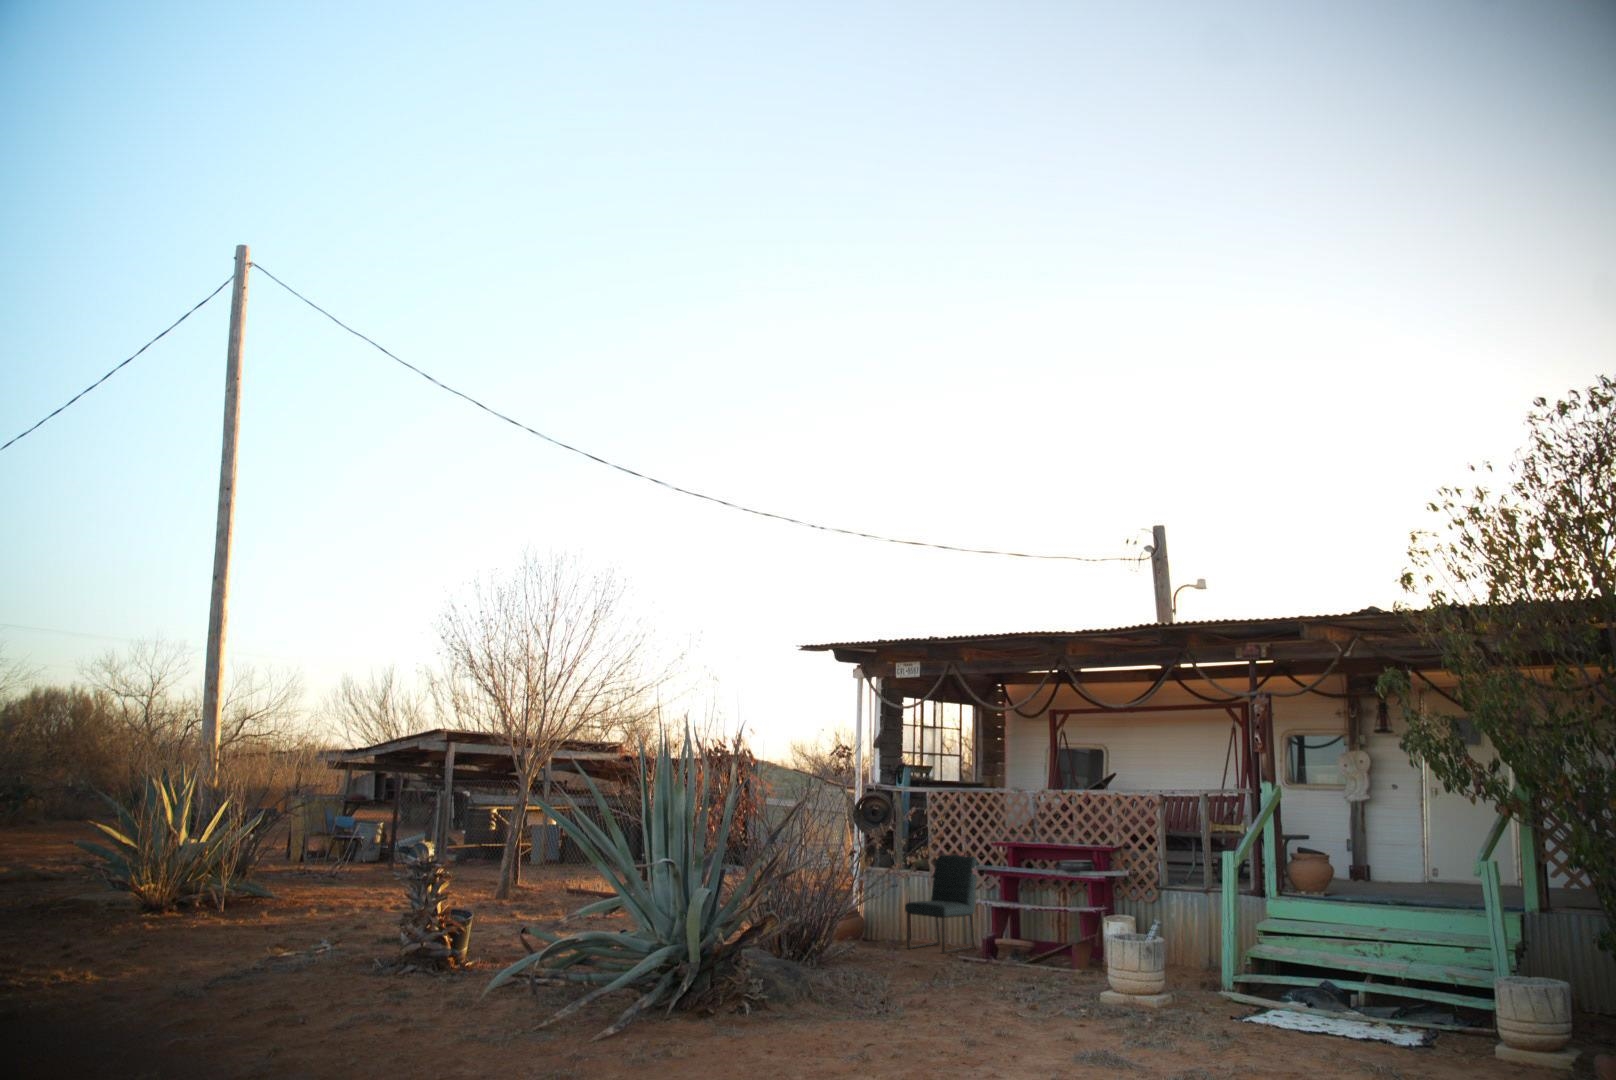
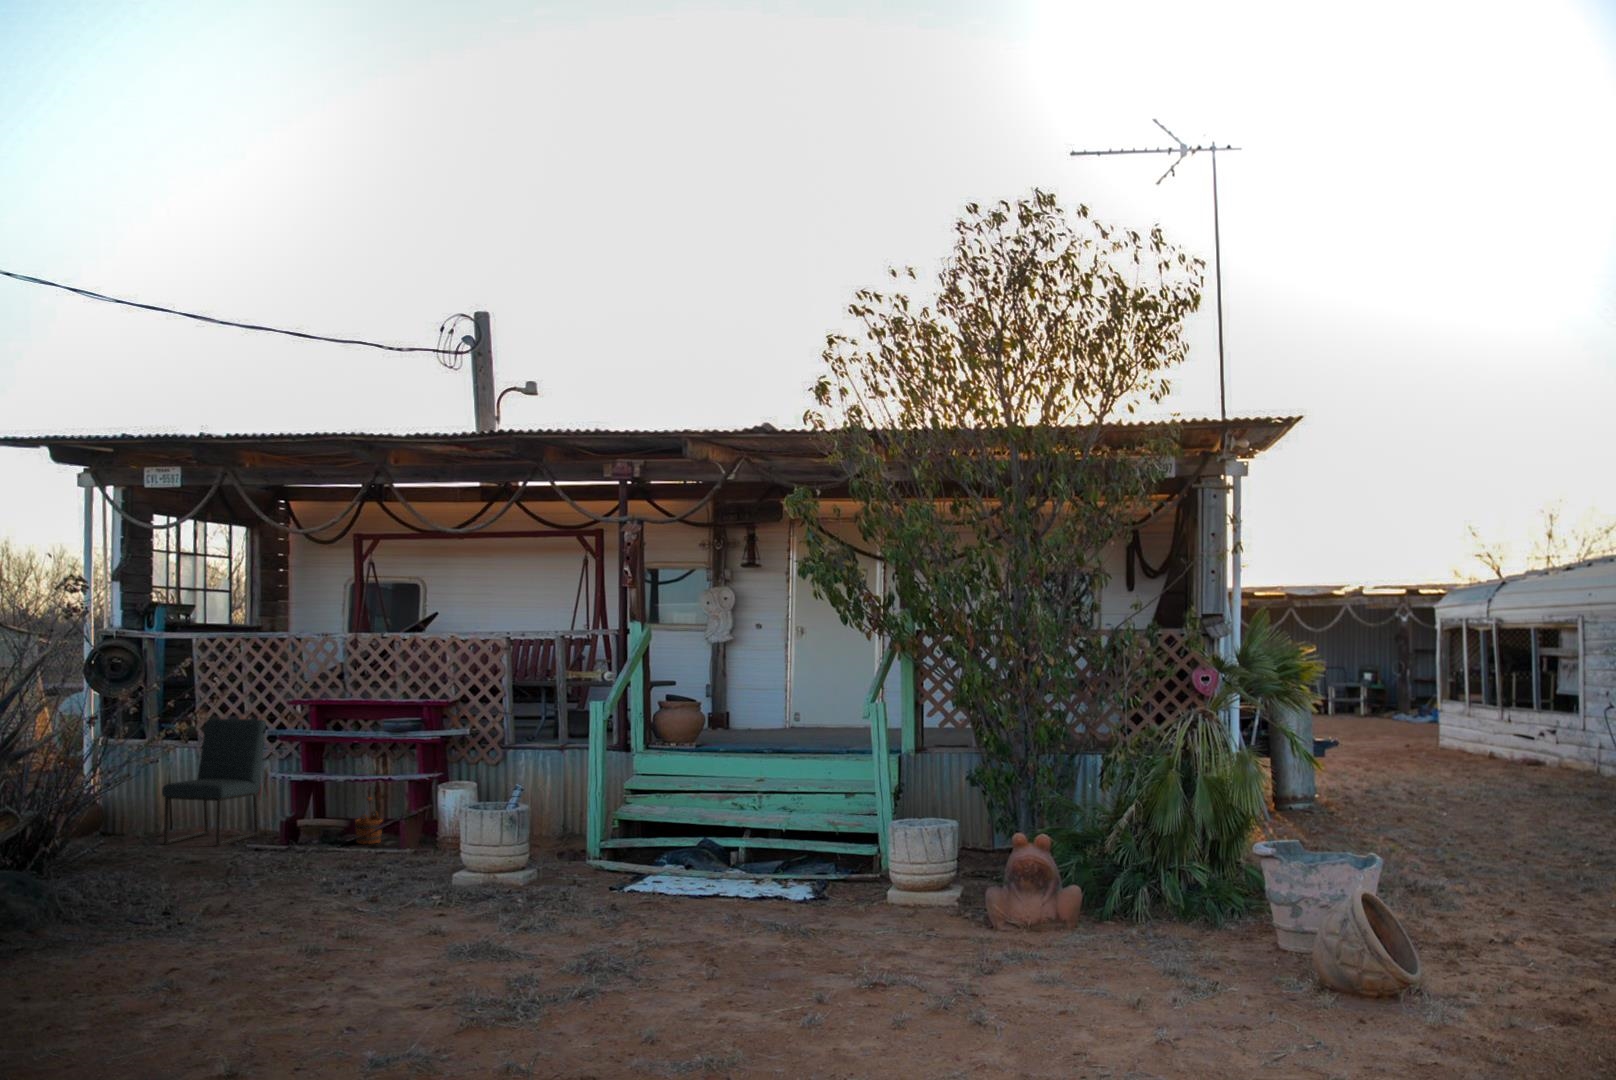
wooden bucket: none [1043,923,1065,962] -> present [355,797,383,844]

